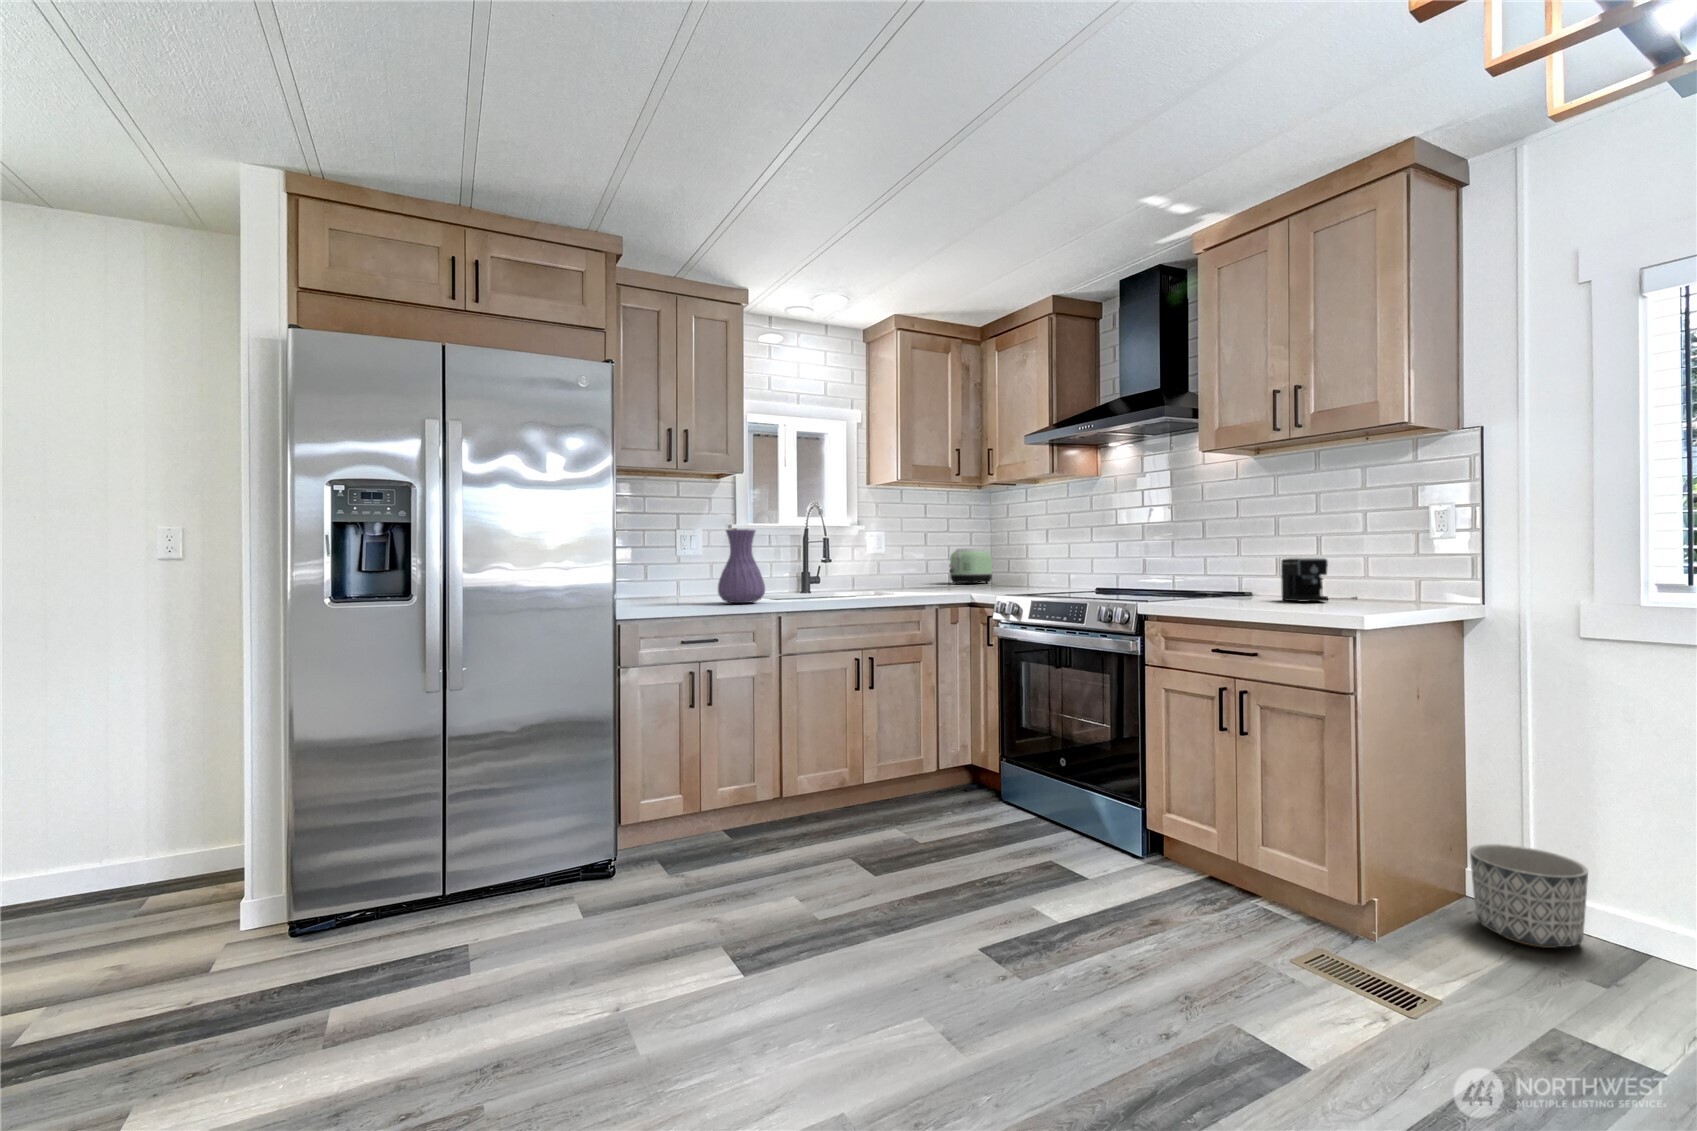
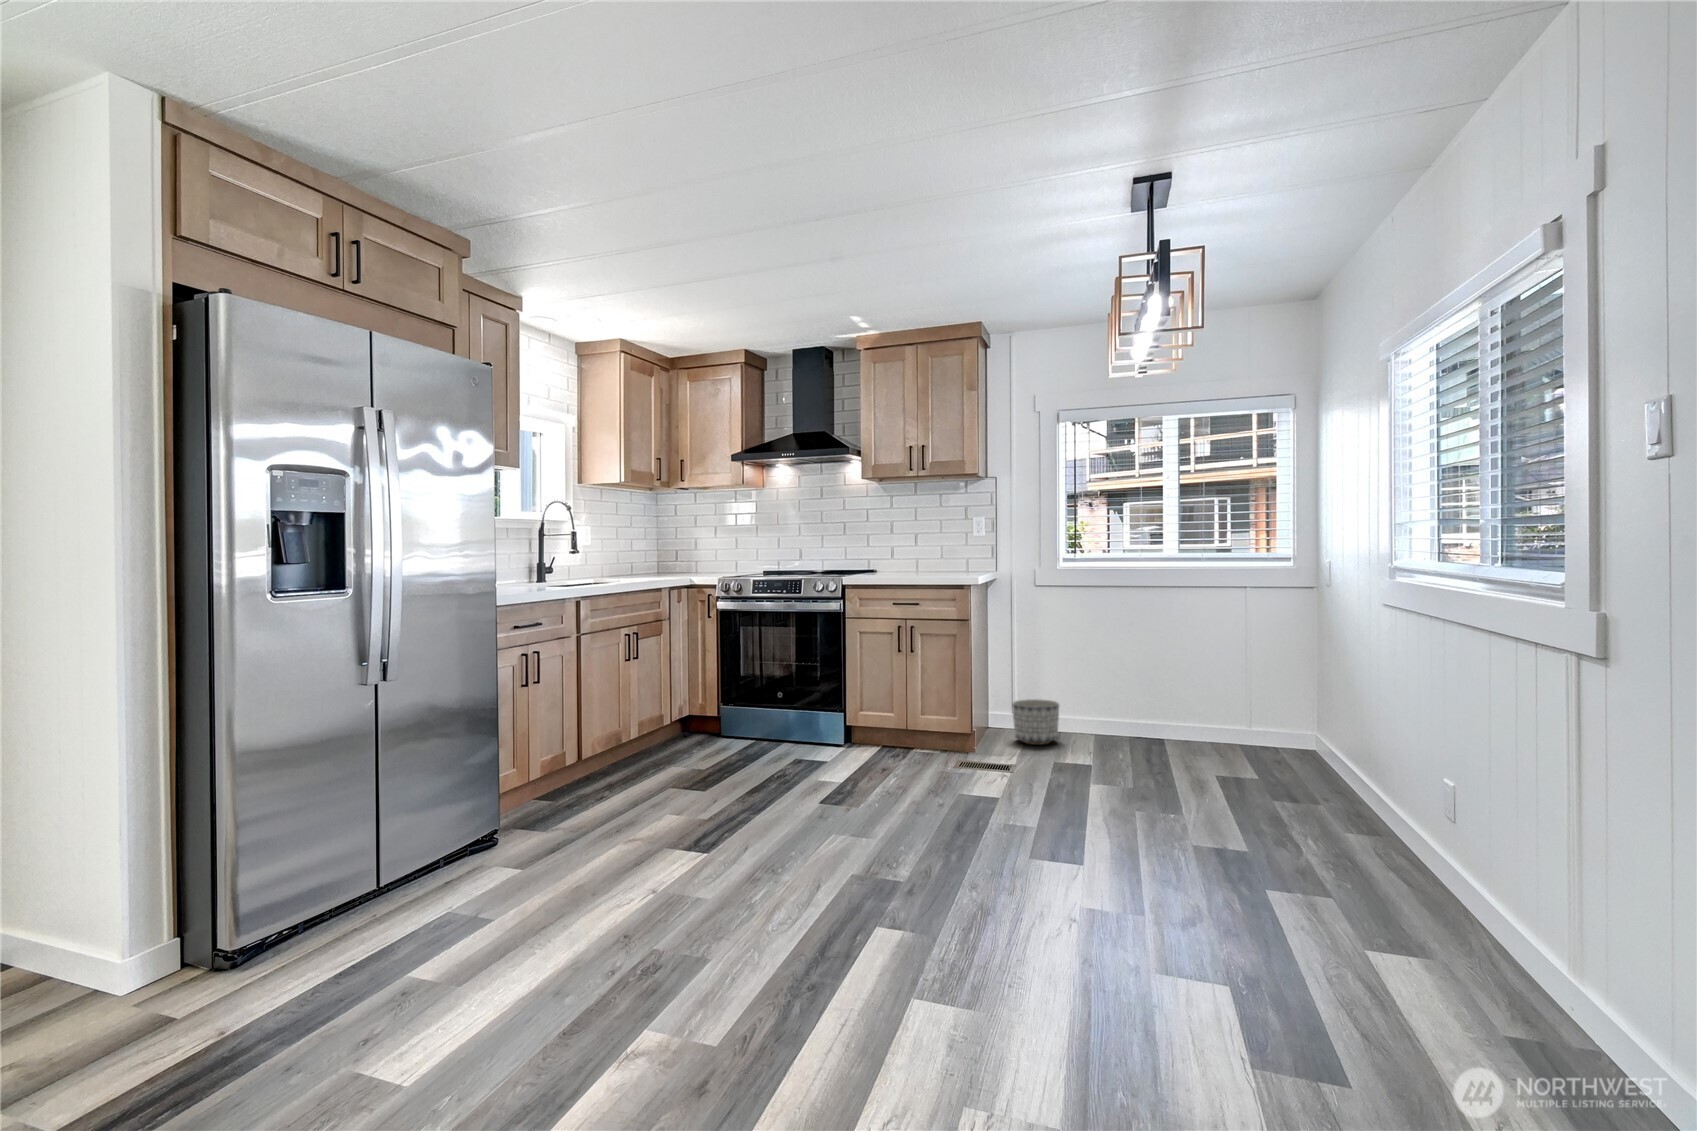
vase: present [718,529,765,603] -> none [530,528,571,589]
toaster: present [949,548,992,584] -> none [637,540,670,570]
coffee maker: present [1281,558,1357,601] -> none [909,549,945,575]

